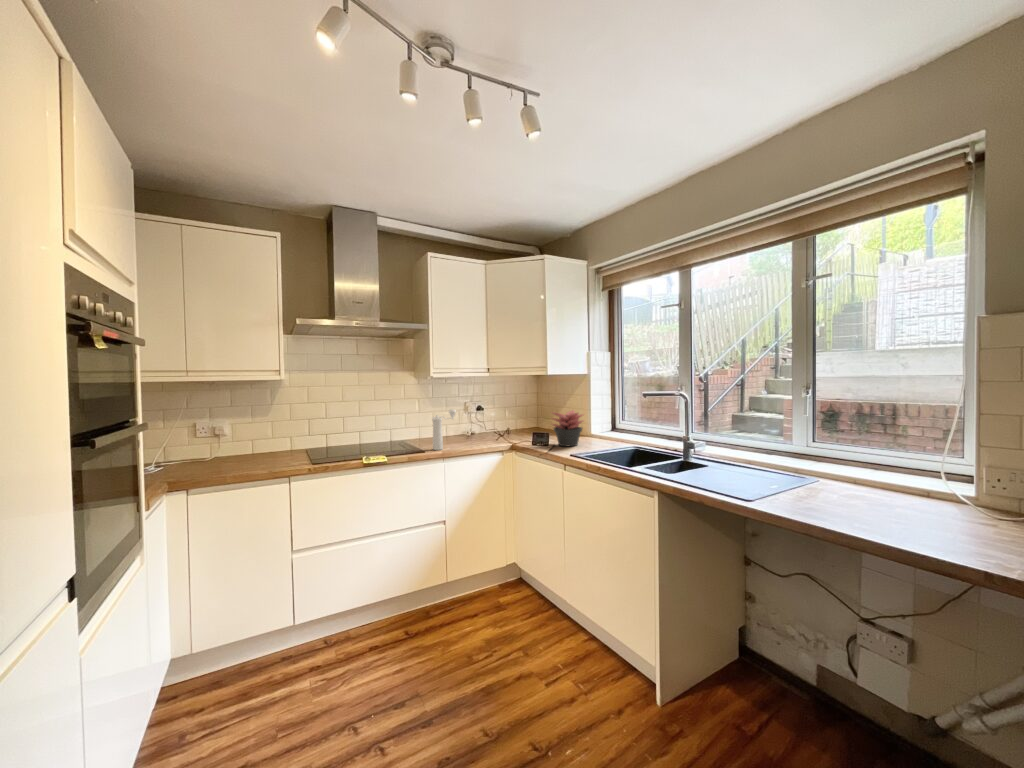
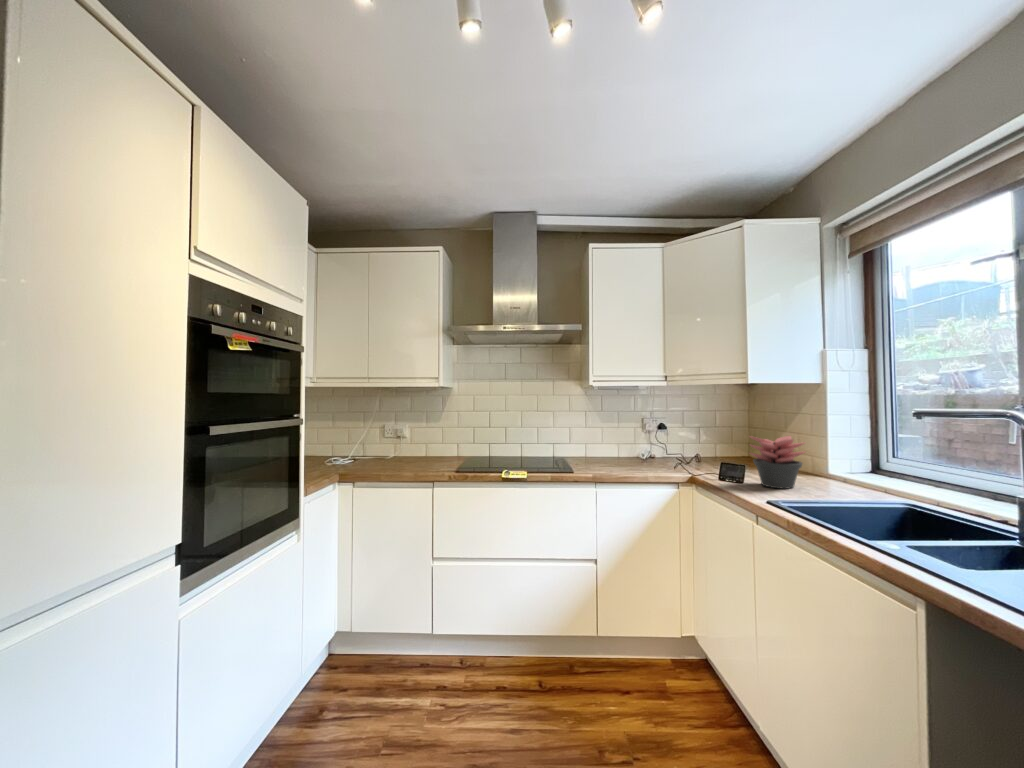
pepper mill: present [432,409,456,450] -> none [586,425,619,472]

